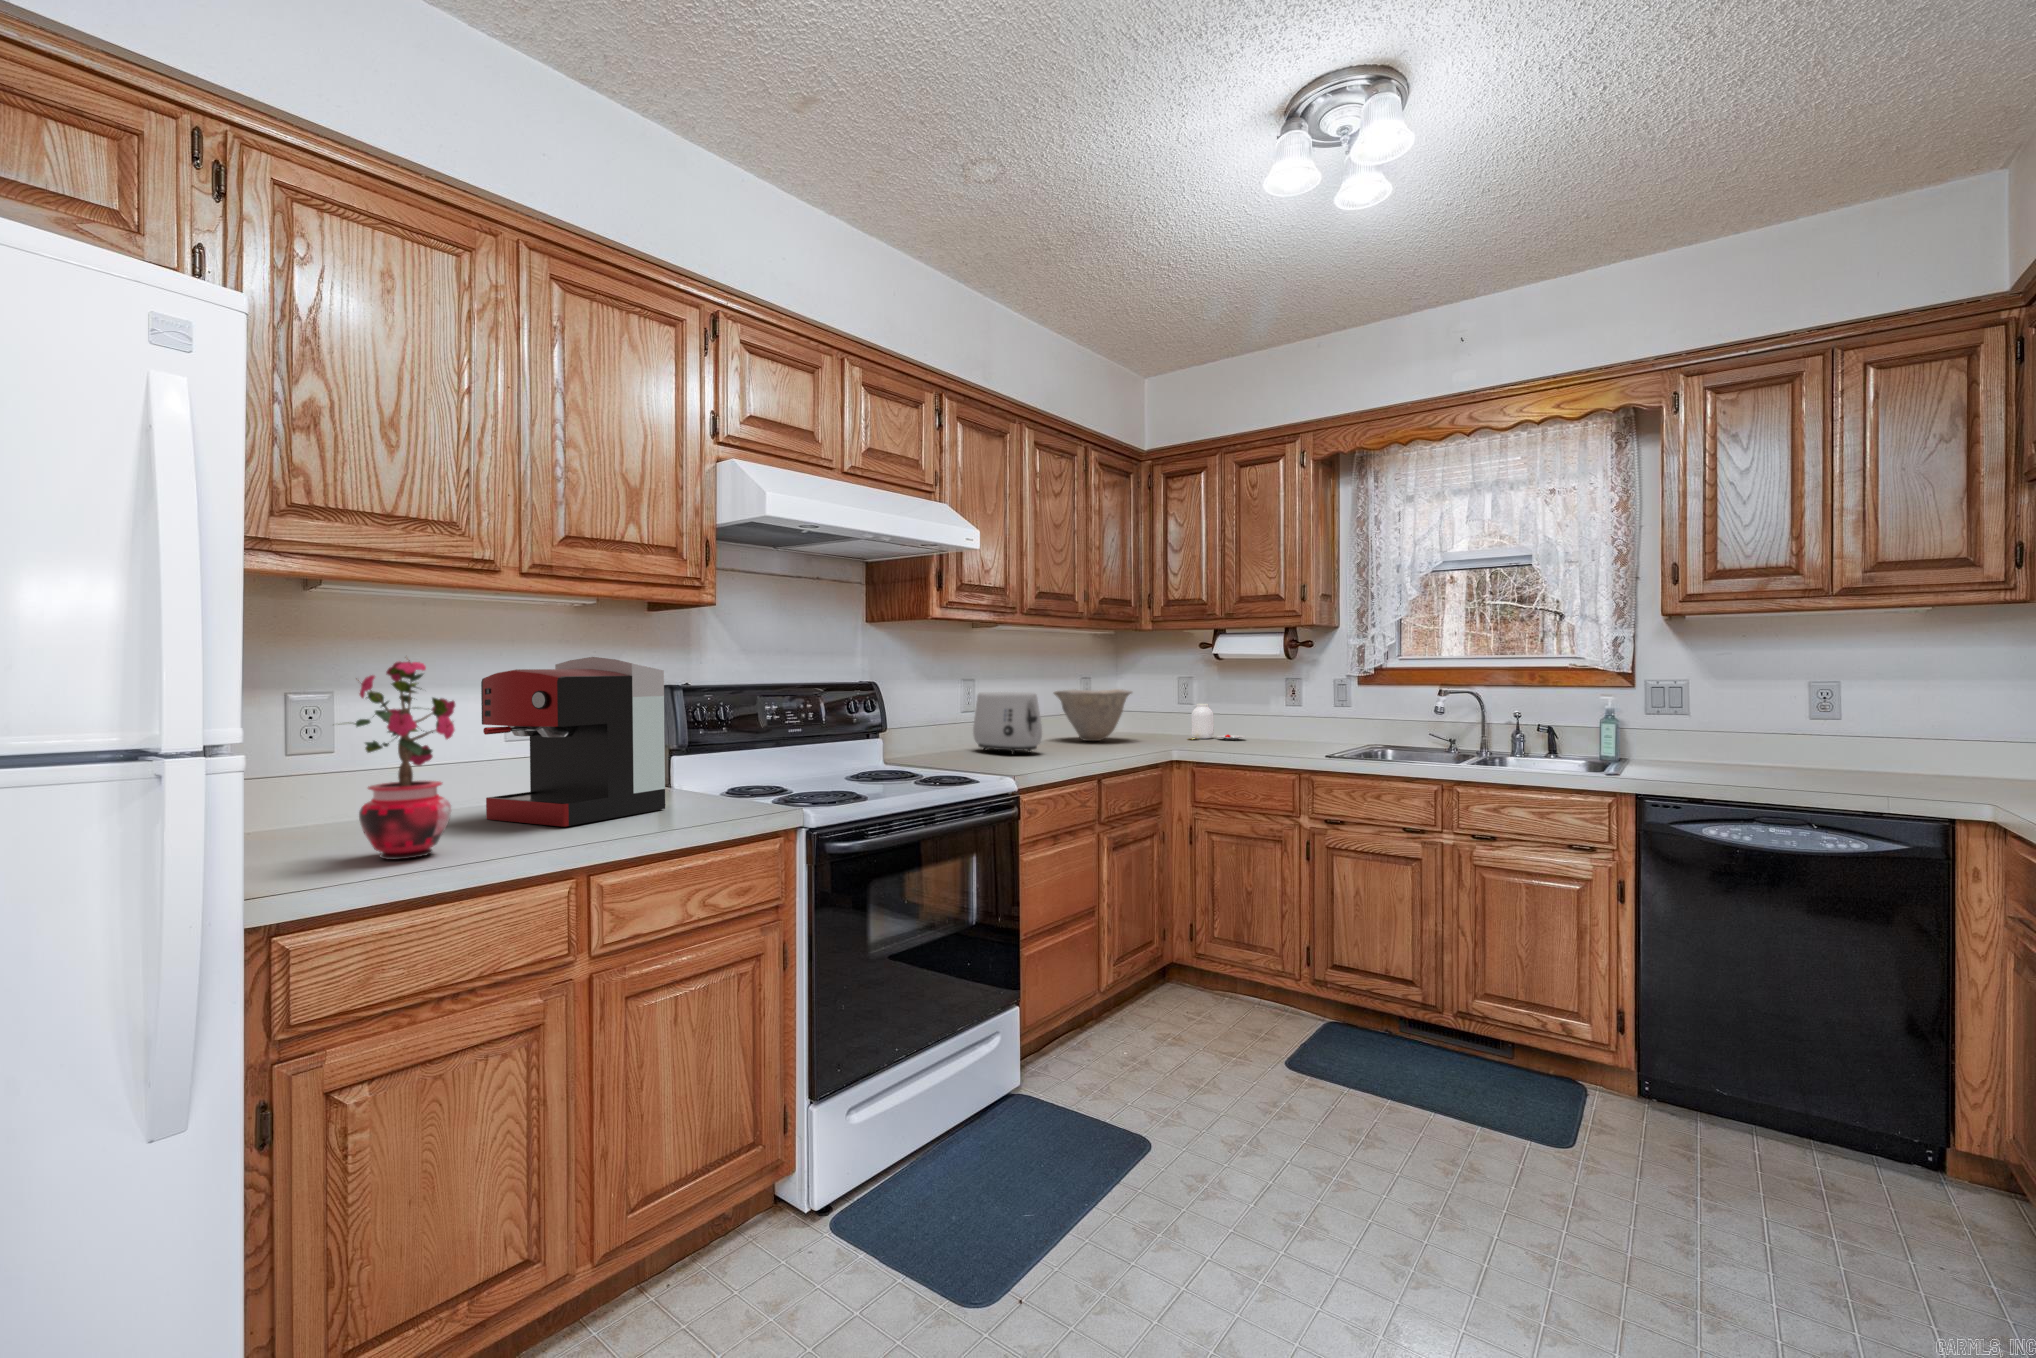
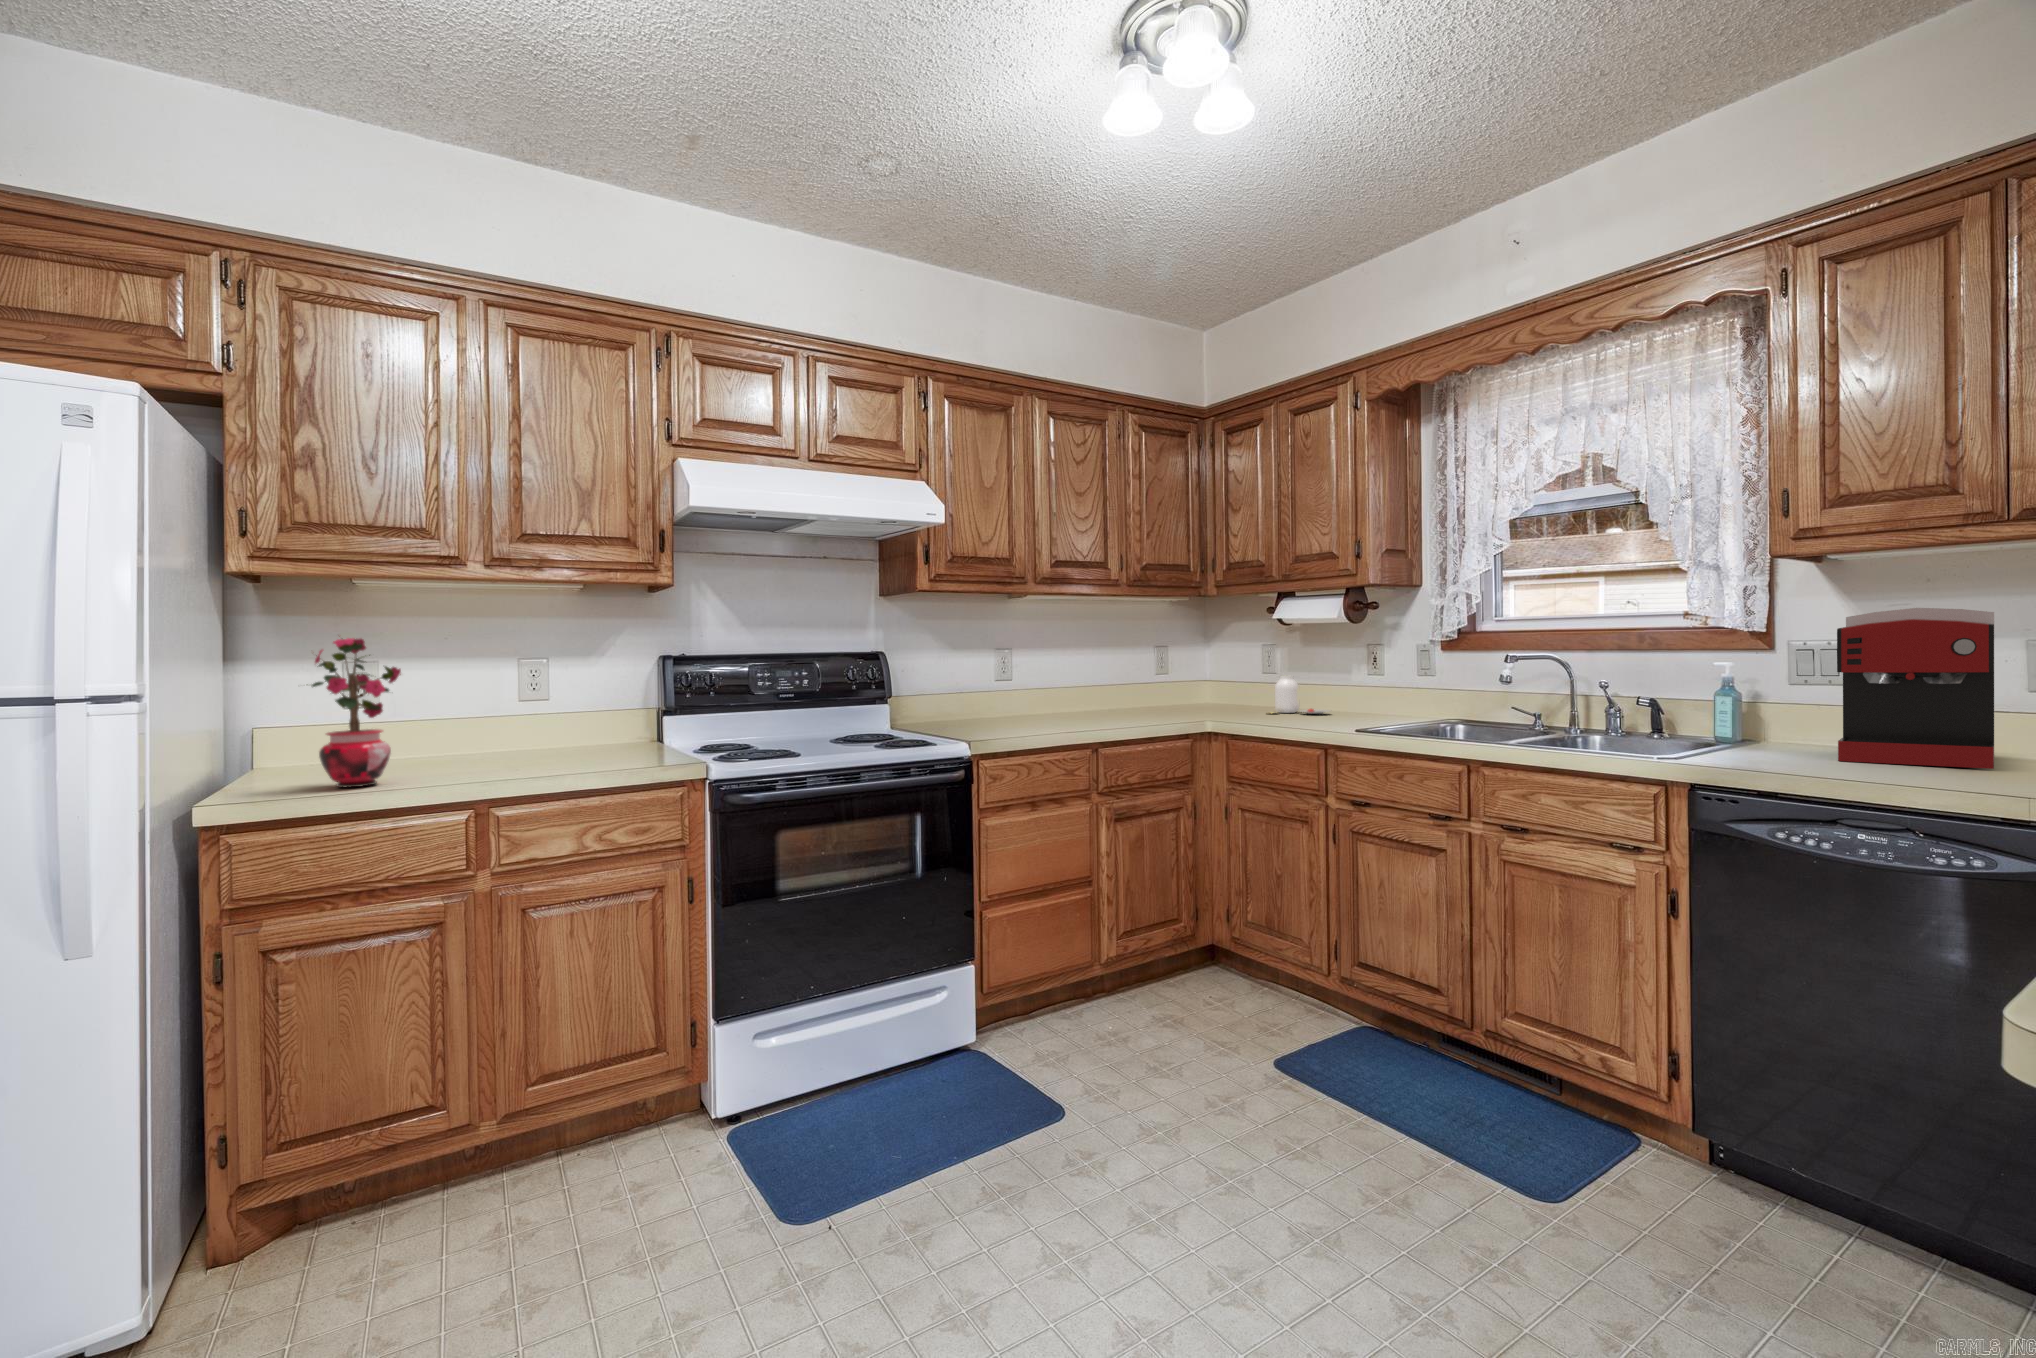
coffee maker: present [481,657,665,827] -> present [1837,608,1994,769]
bowl: present [1054,689,1132,741] -> none [1118,661,1199,714]
toaster: present [973,692,1042,754] -> none [1011,664,1068,725]

